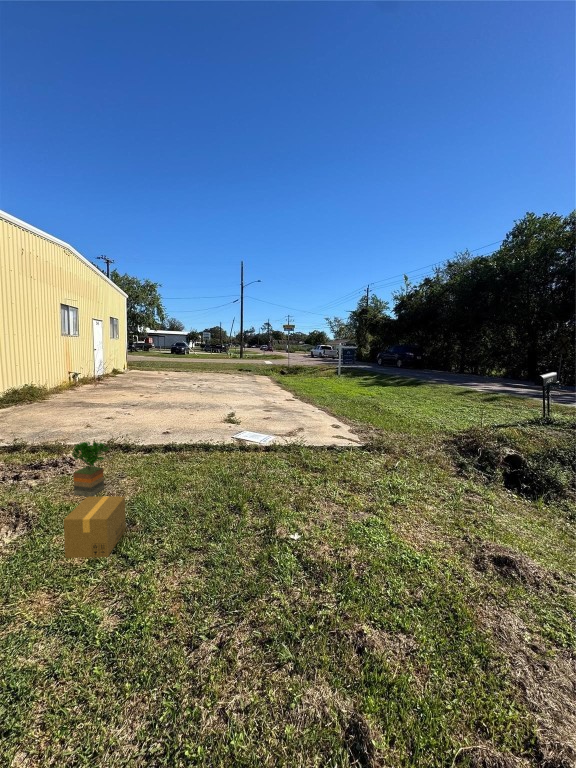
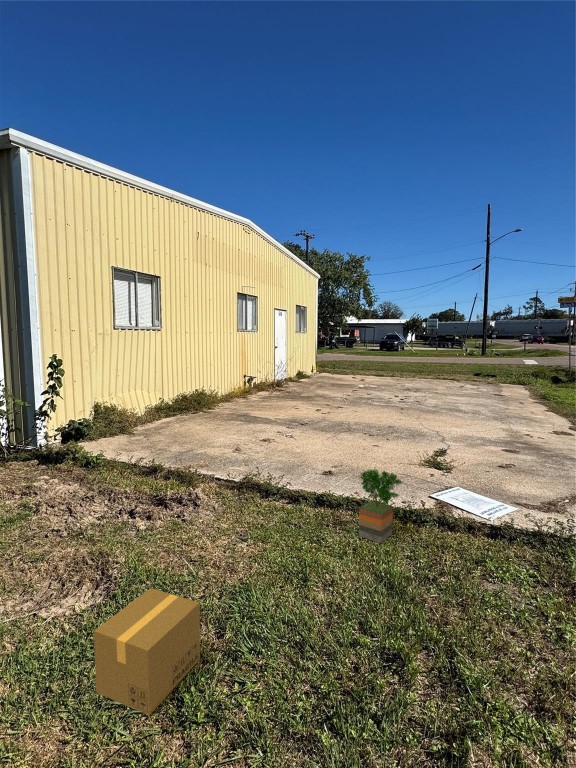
potted tree: present [72,442,109,497] -> present [359,469,402,543]

